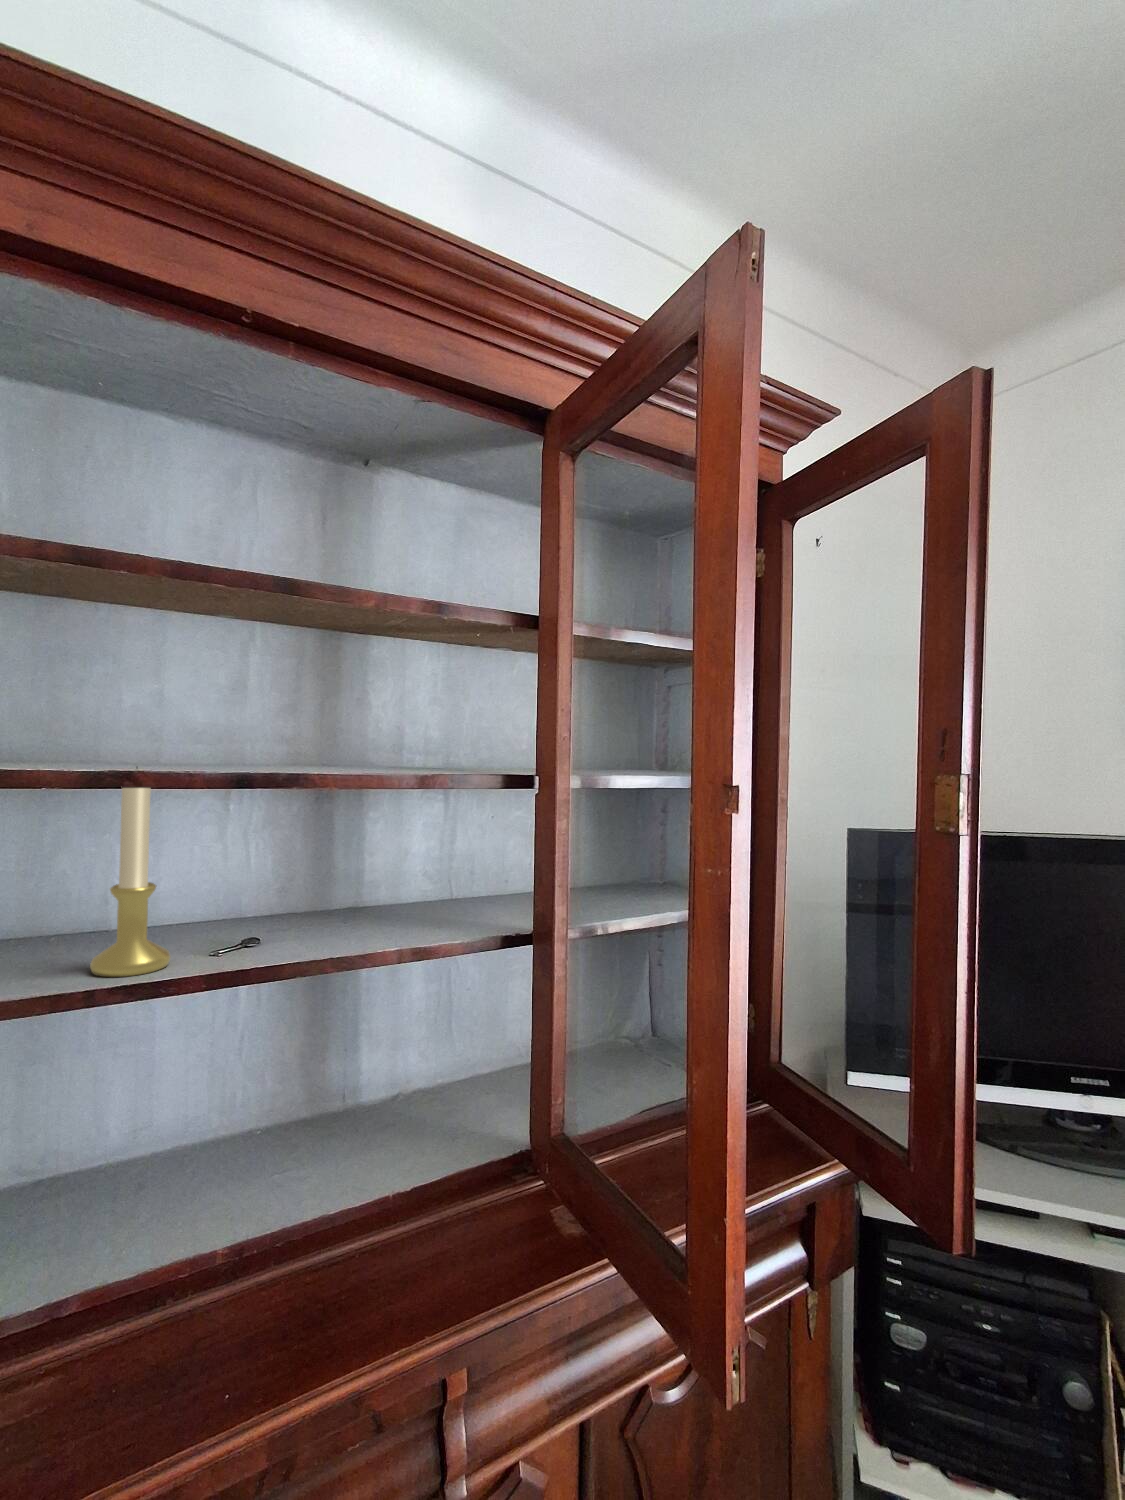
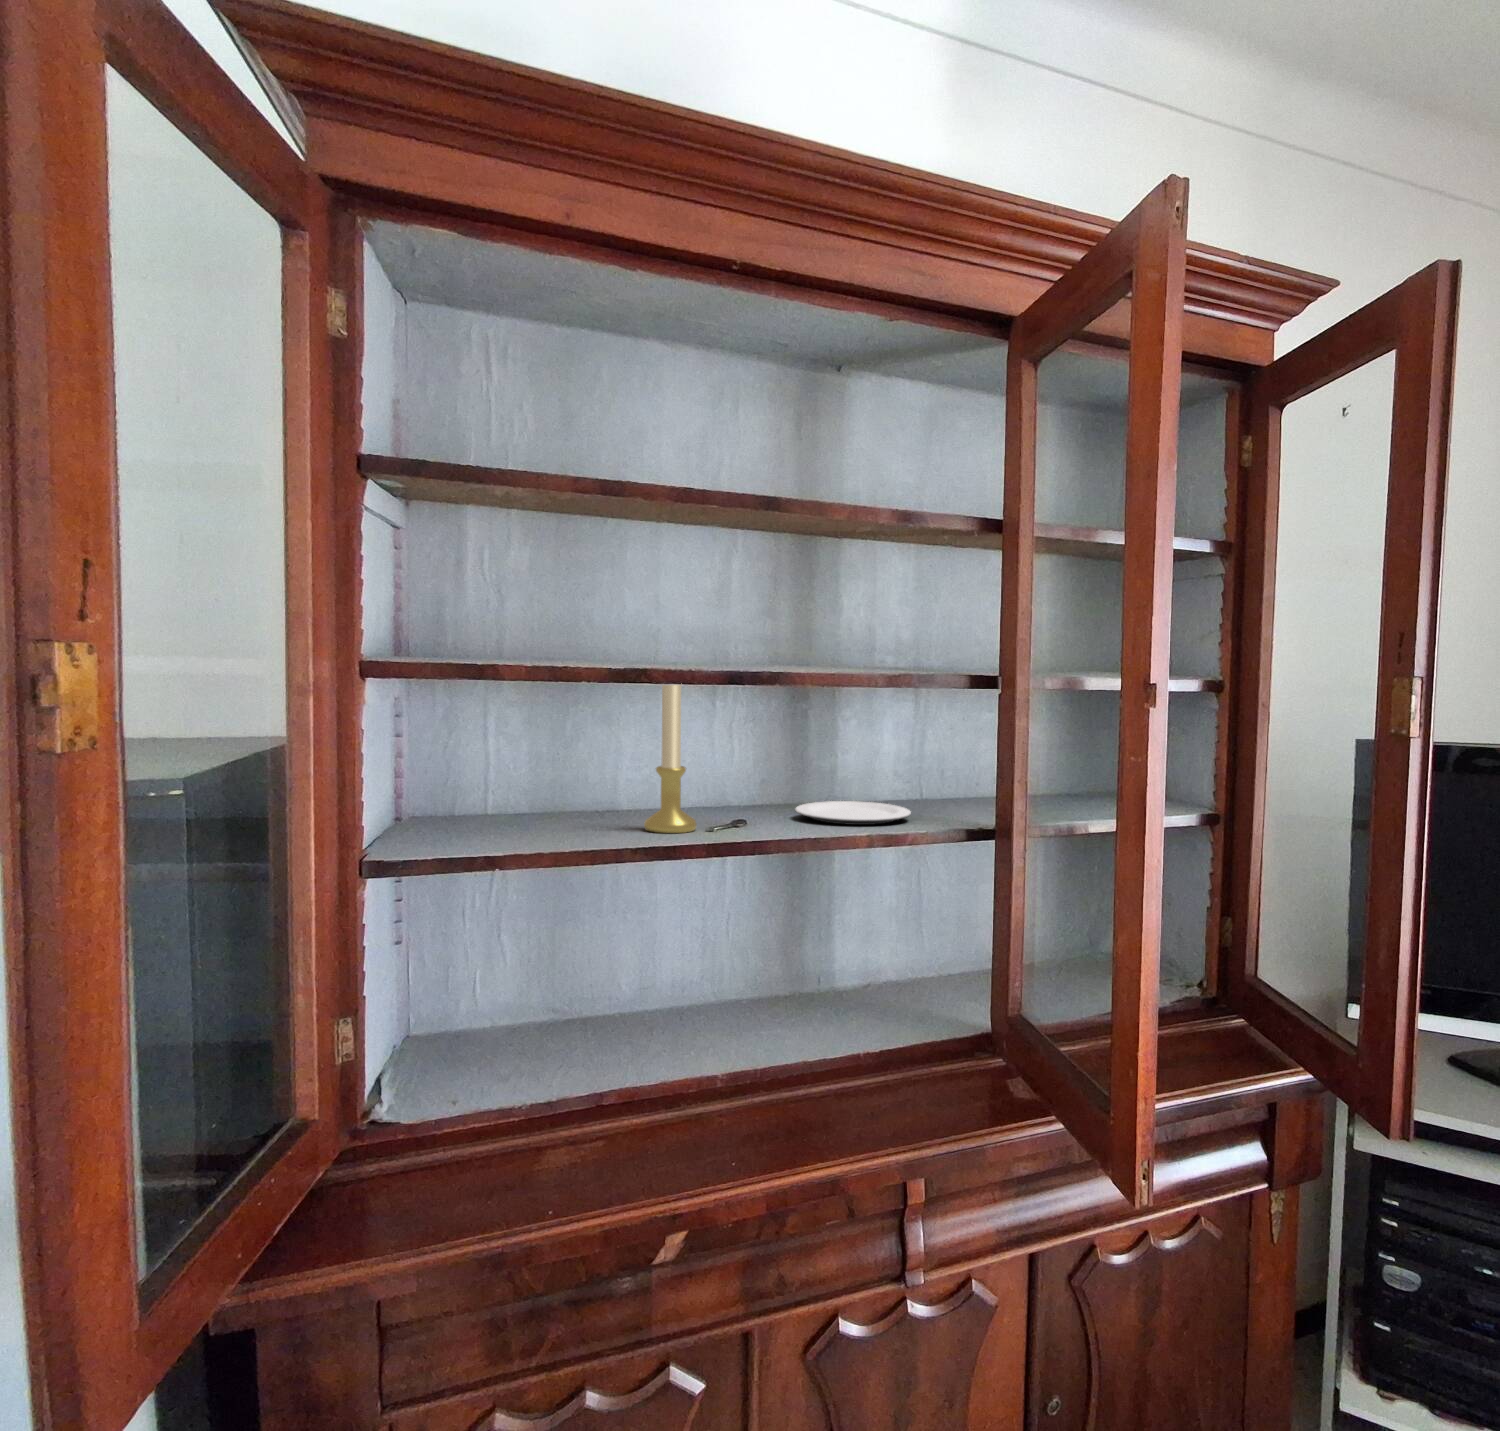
plate: none [315,903,448,937] -> present [795,801,911,825]

